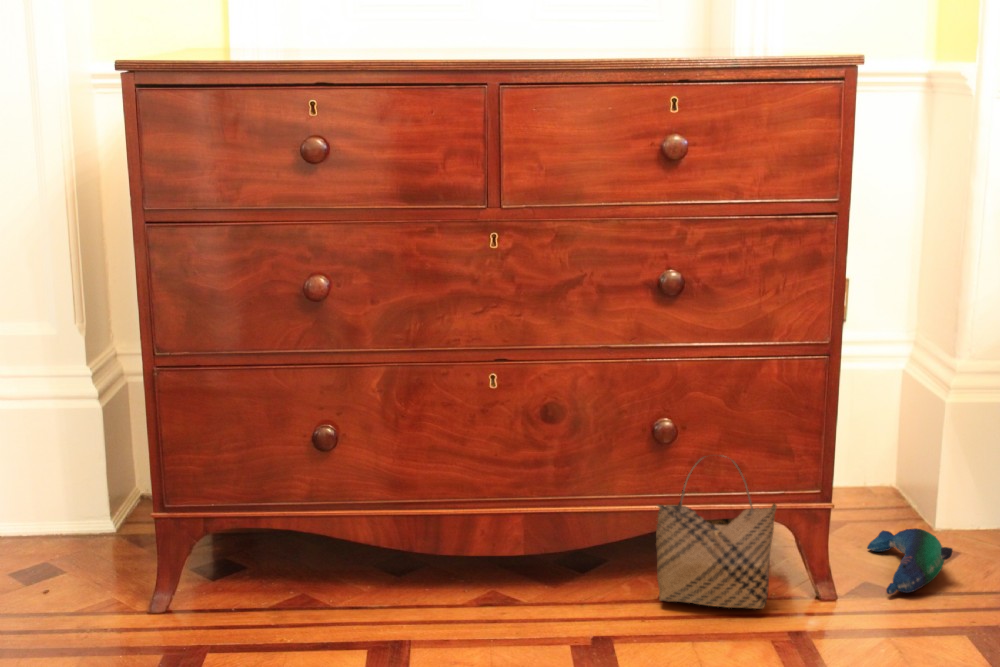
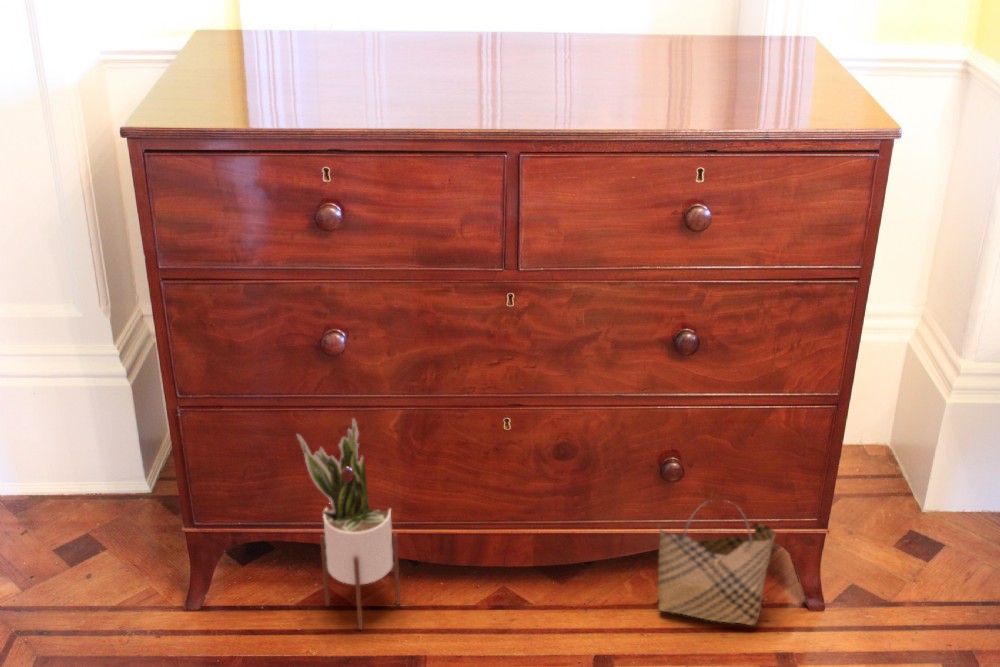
potted plant: none [277,379,382,623] -> present [297,419,400,630]
plush toy: present [867,528,952,594] -> none [857,522,939,606]

